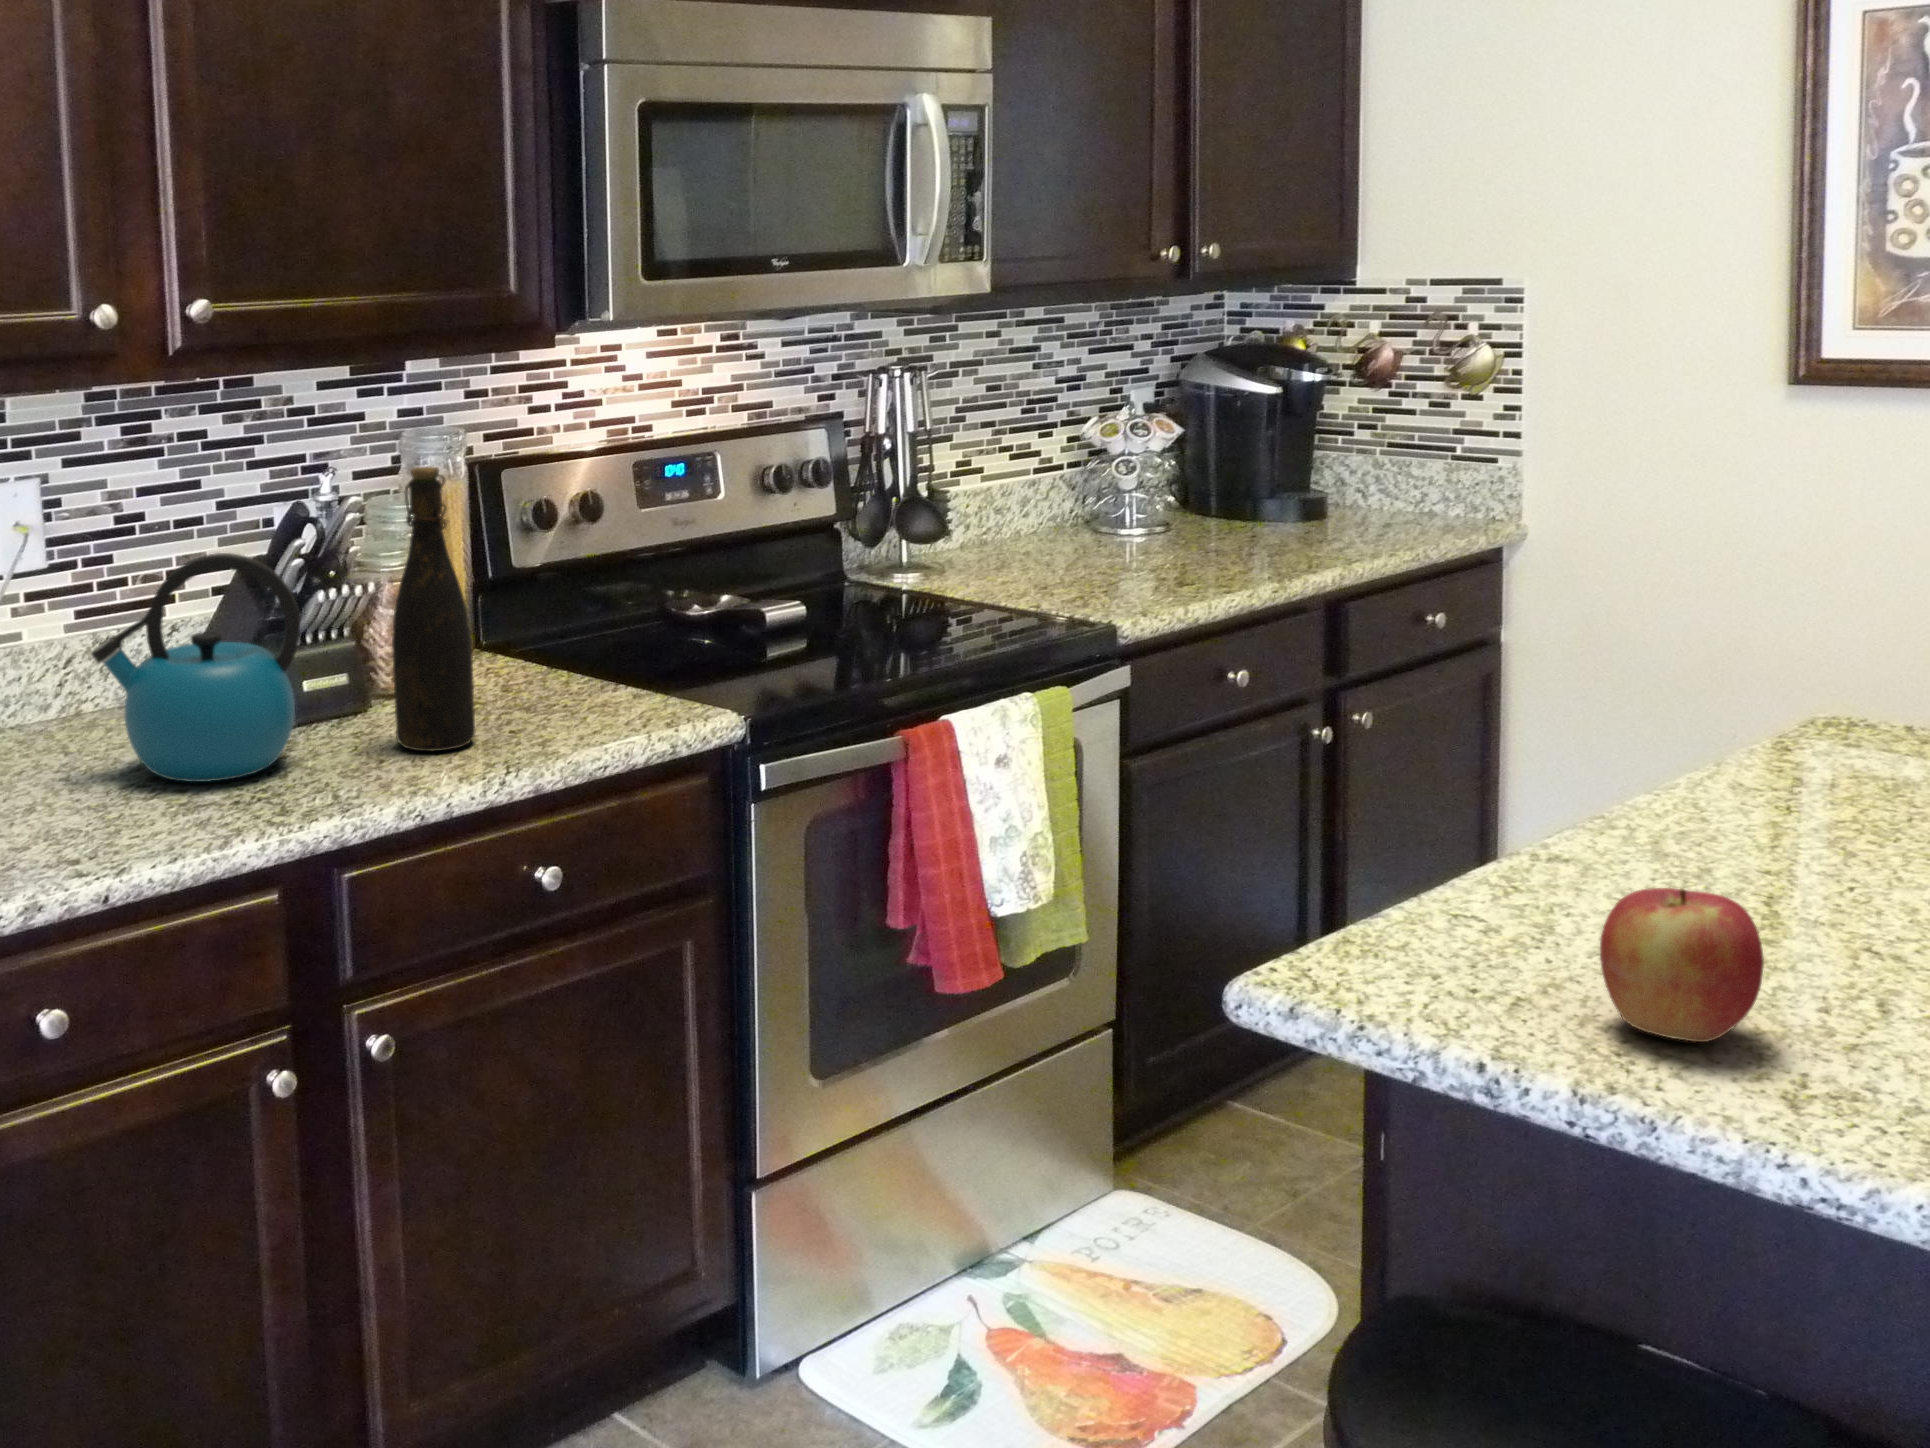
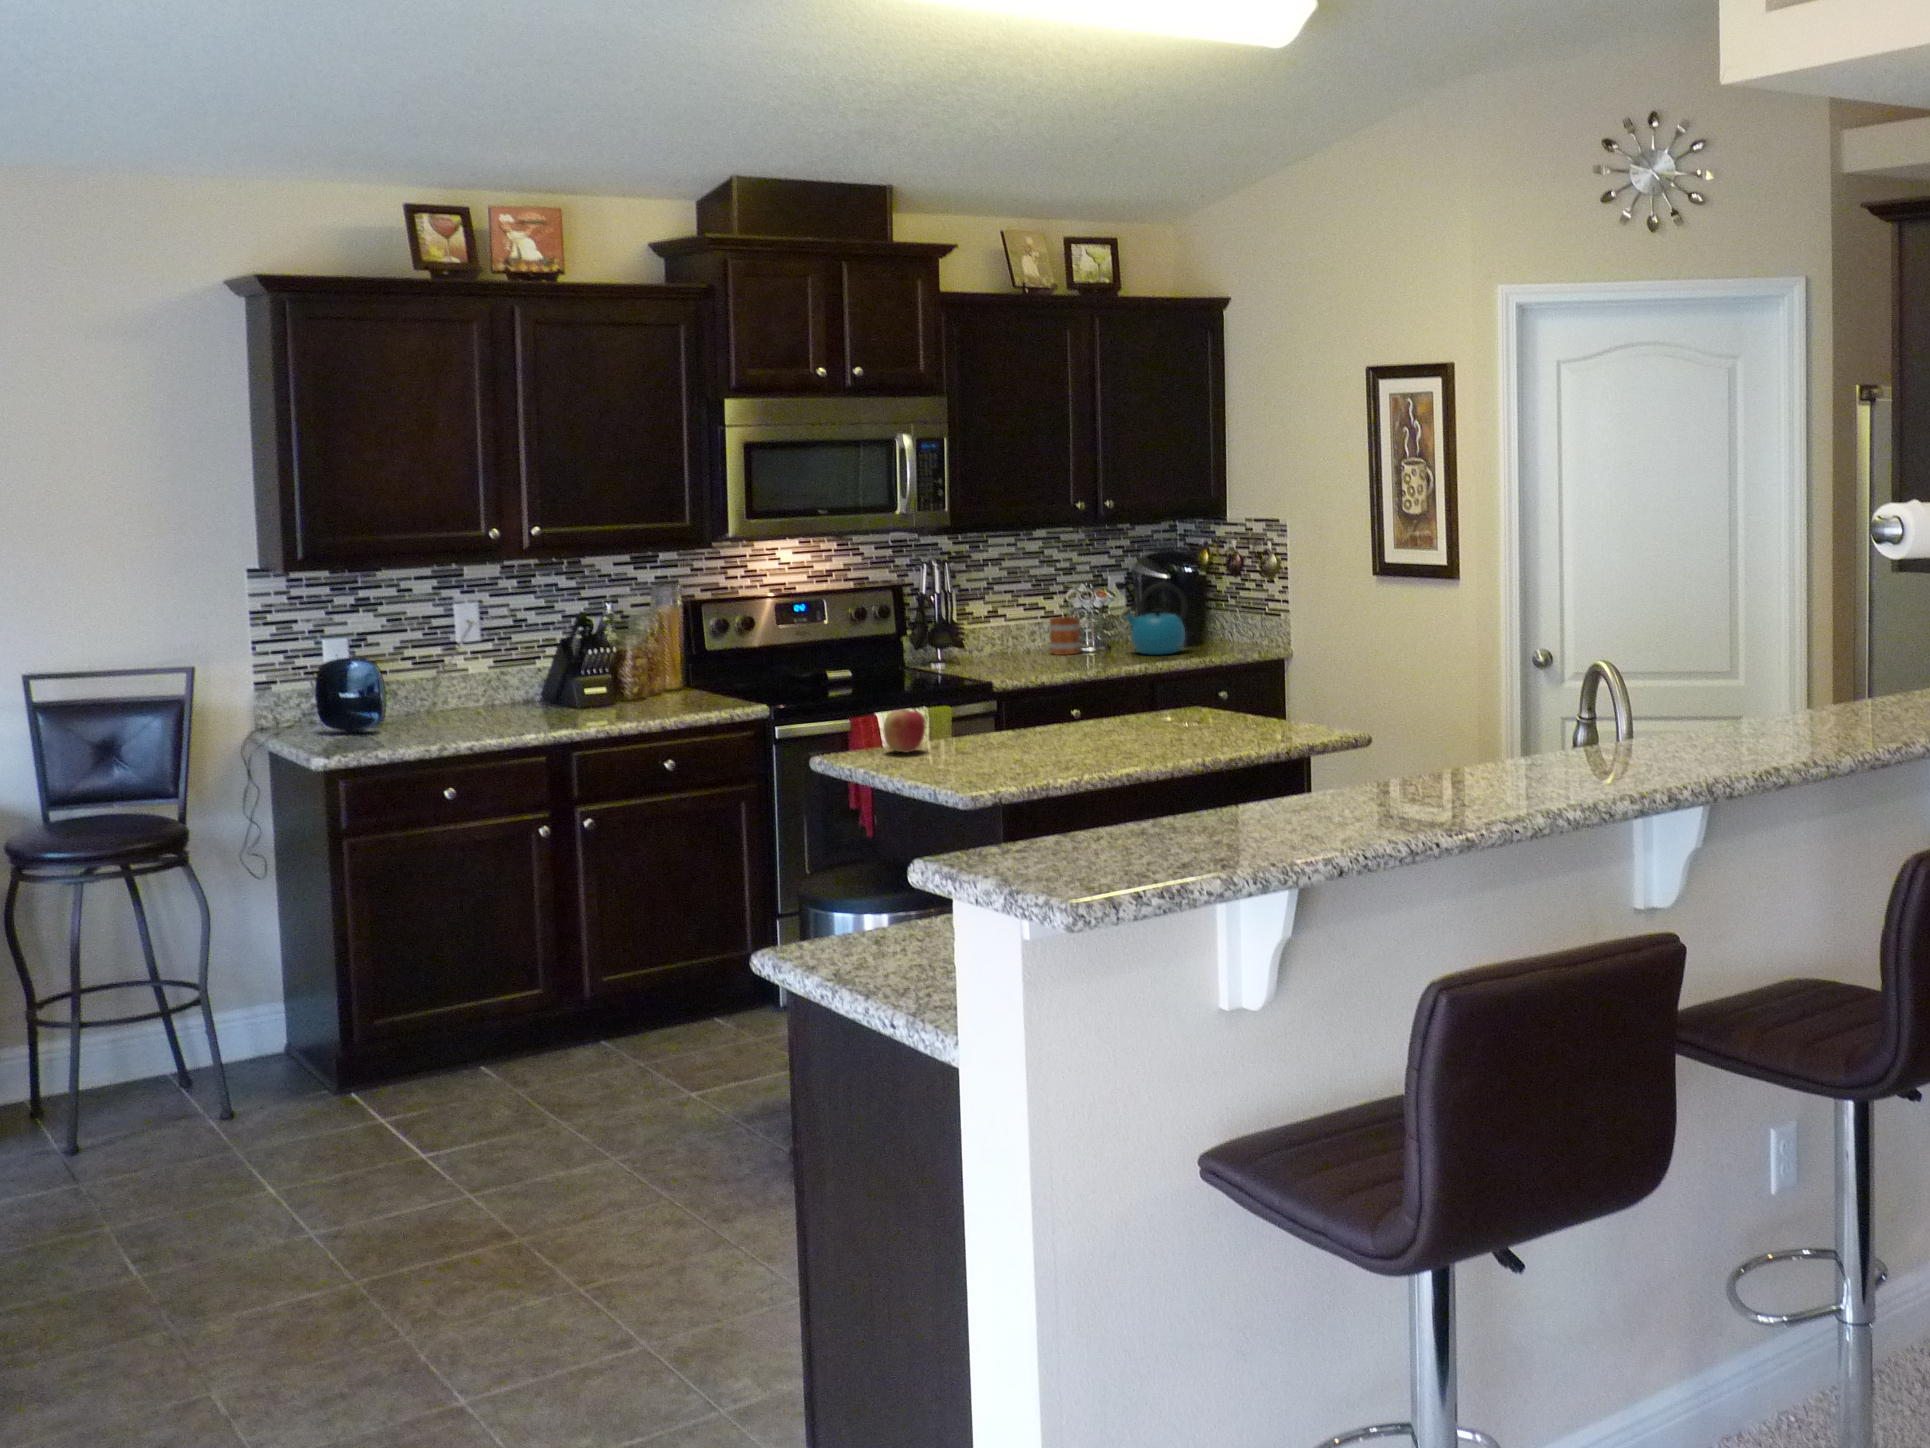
bottle: present [392,466,475,751] -> none [614,596,650,713]
mug: none [1074,471,1164,546] -> present [1050,617,1094,655]
kettle: present [91,553,300,782] -> present [1122,583,1188,655]

